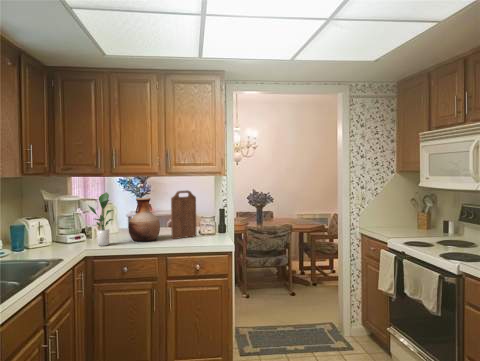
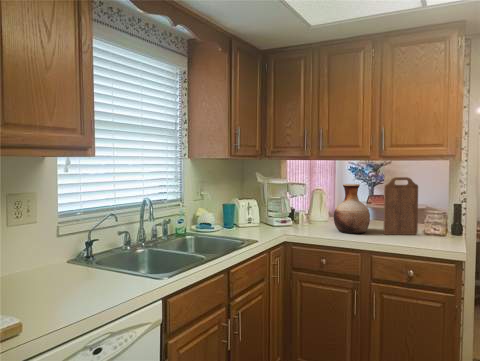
potted plant: present [88,192,113,246] -> none [290,176,319,233]

